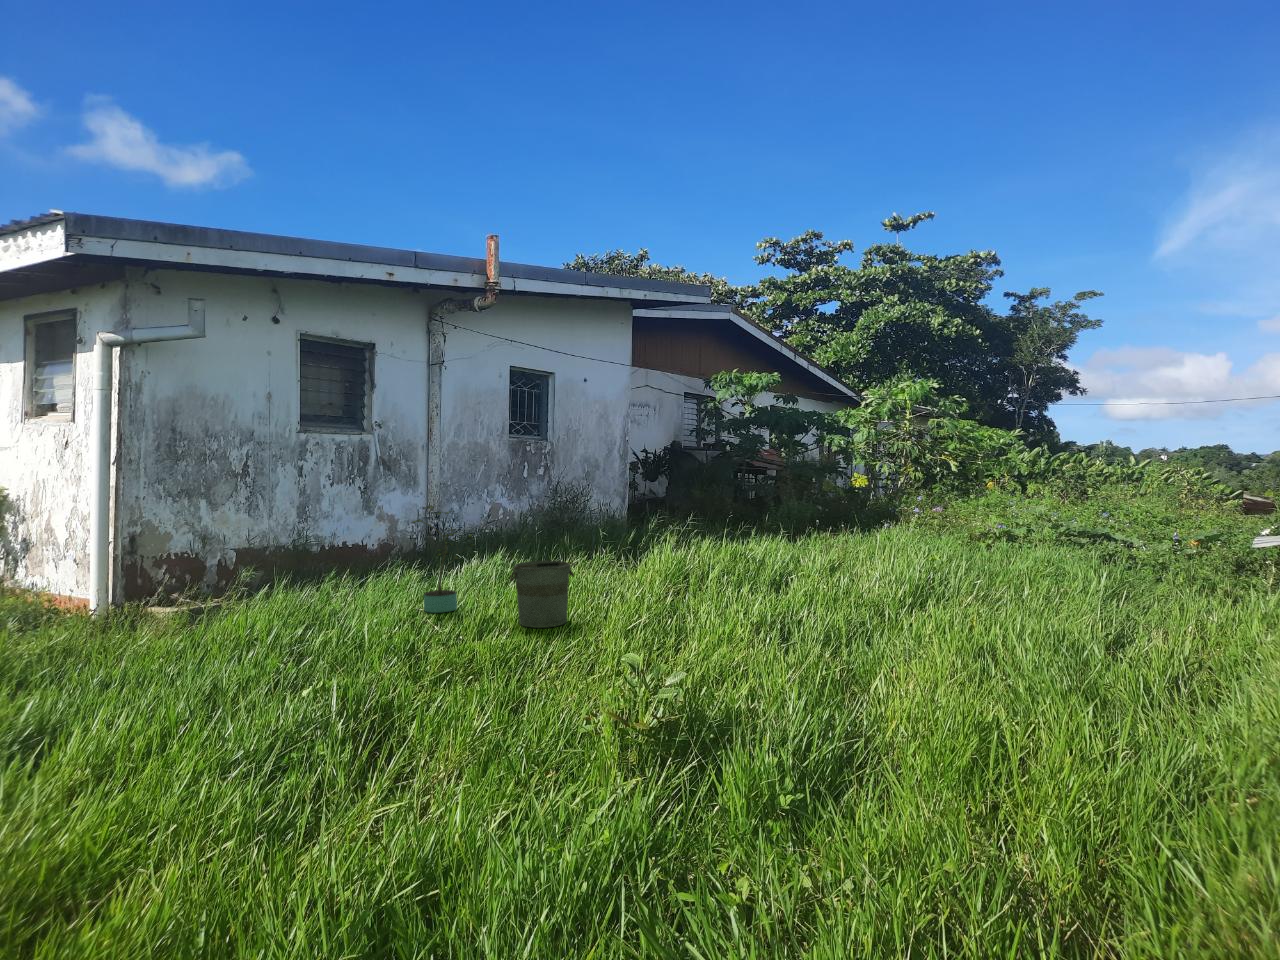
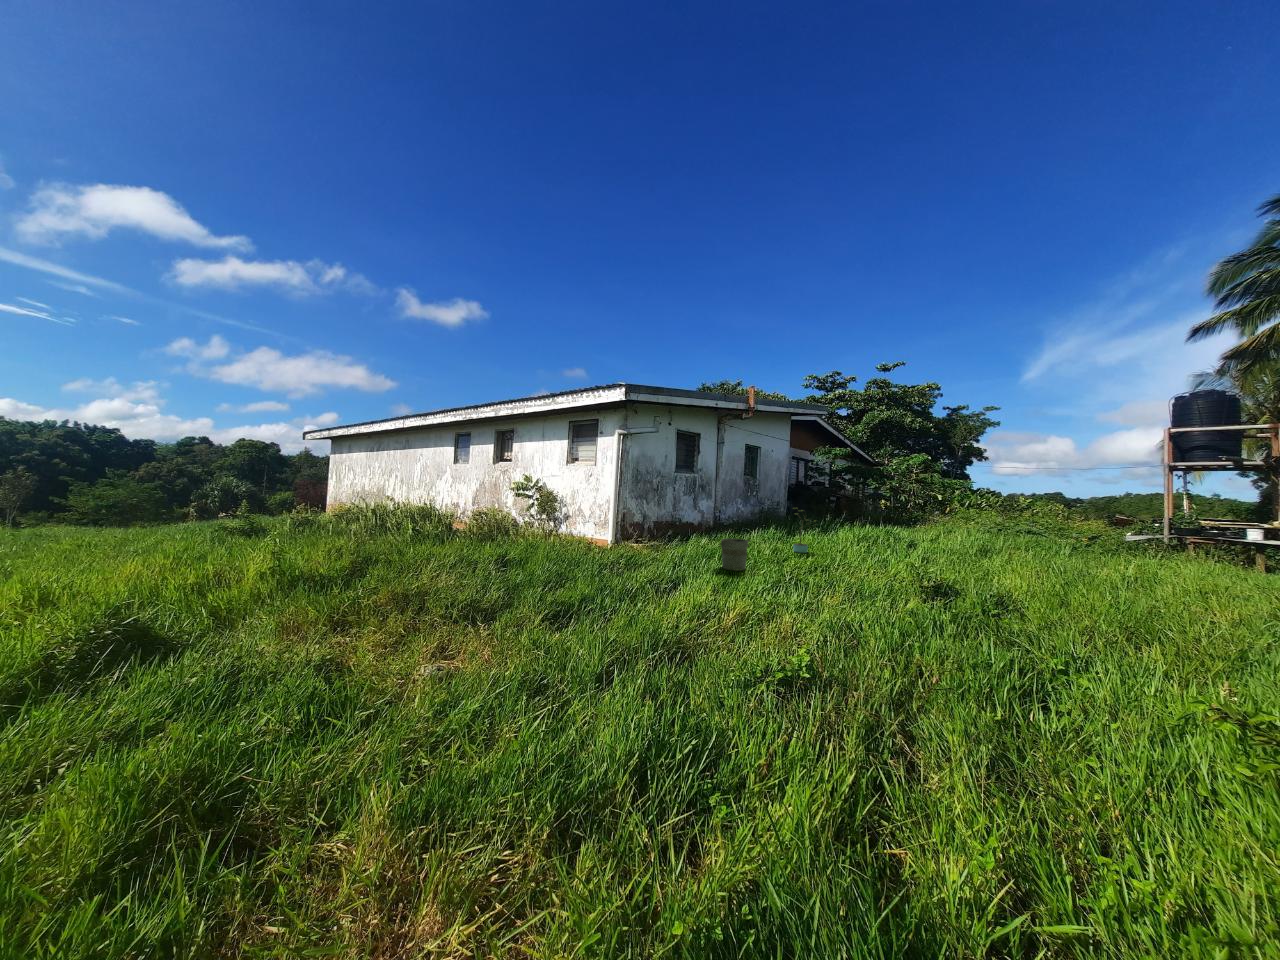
bucket: present [510,560,575,628] -> present [719,538,750,571]

